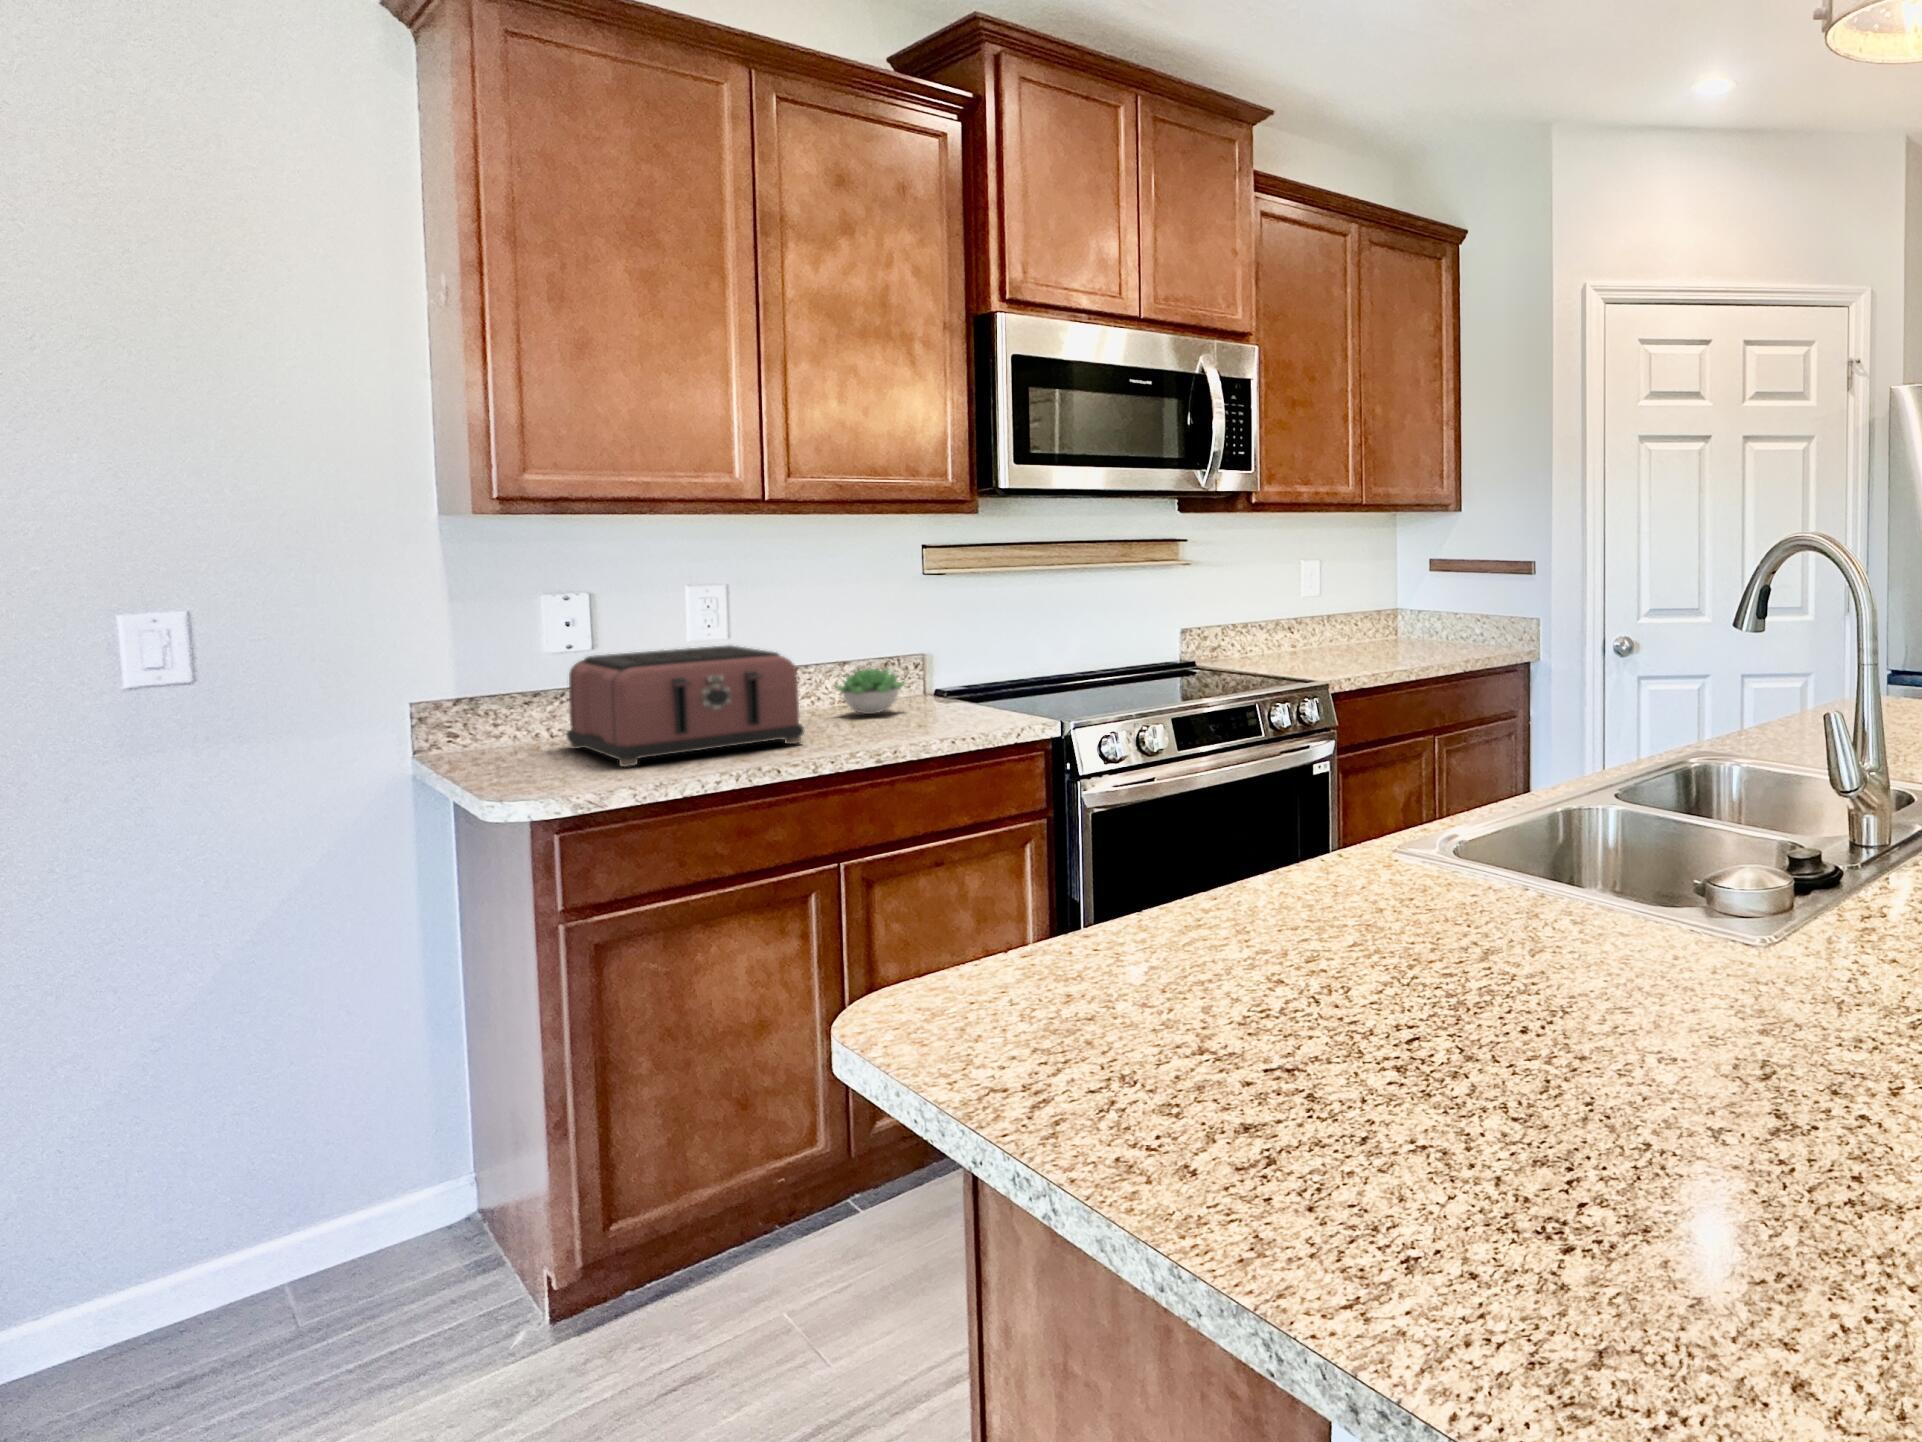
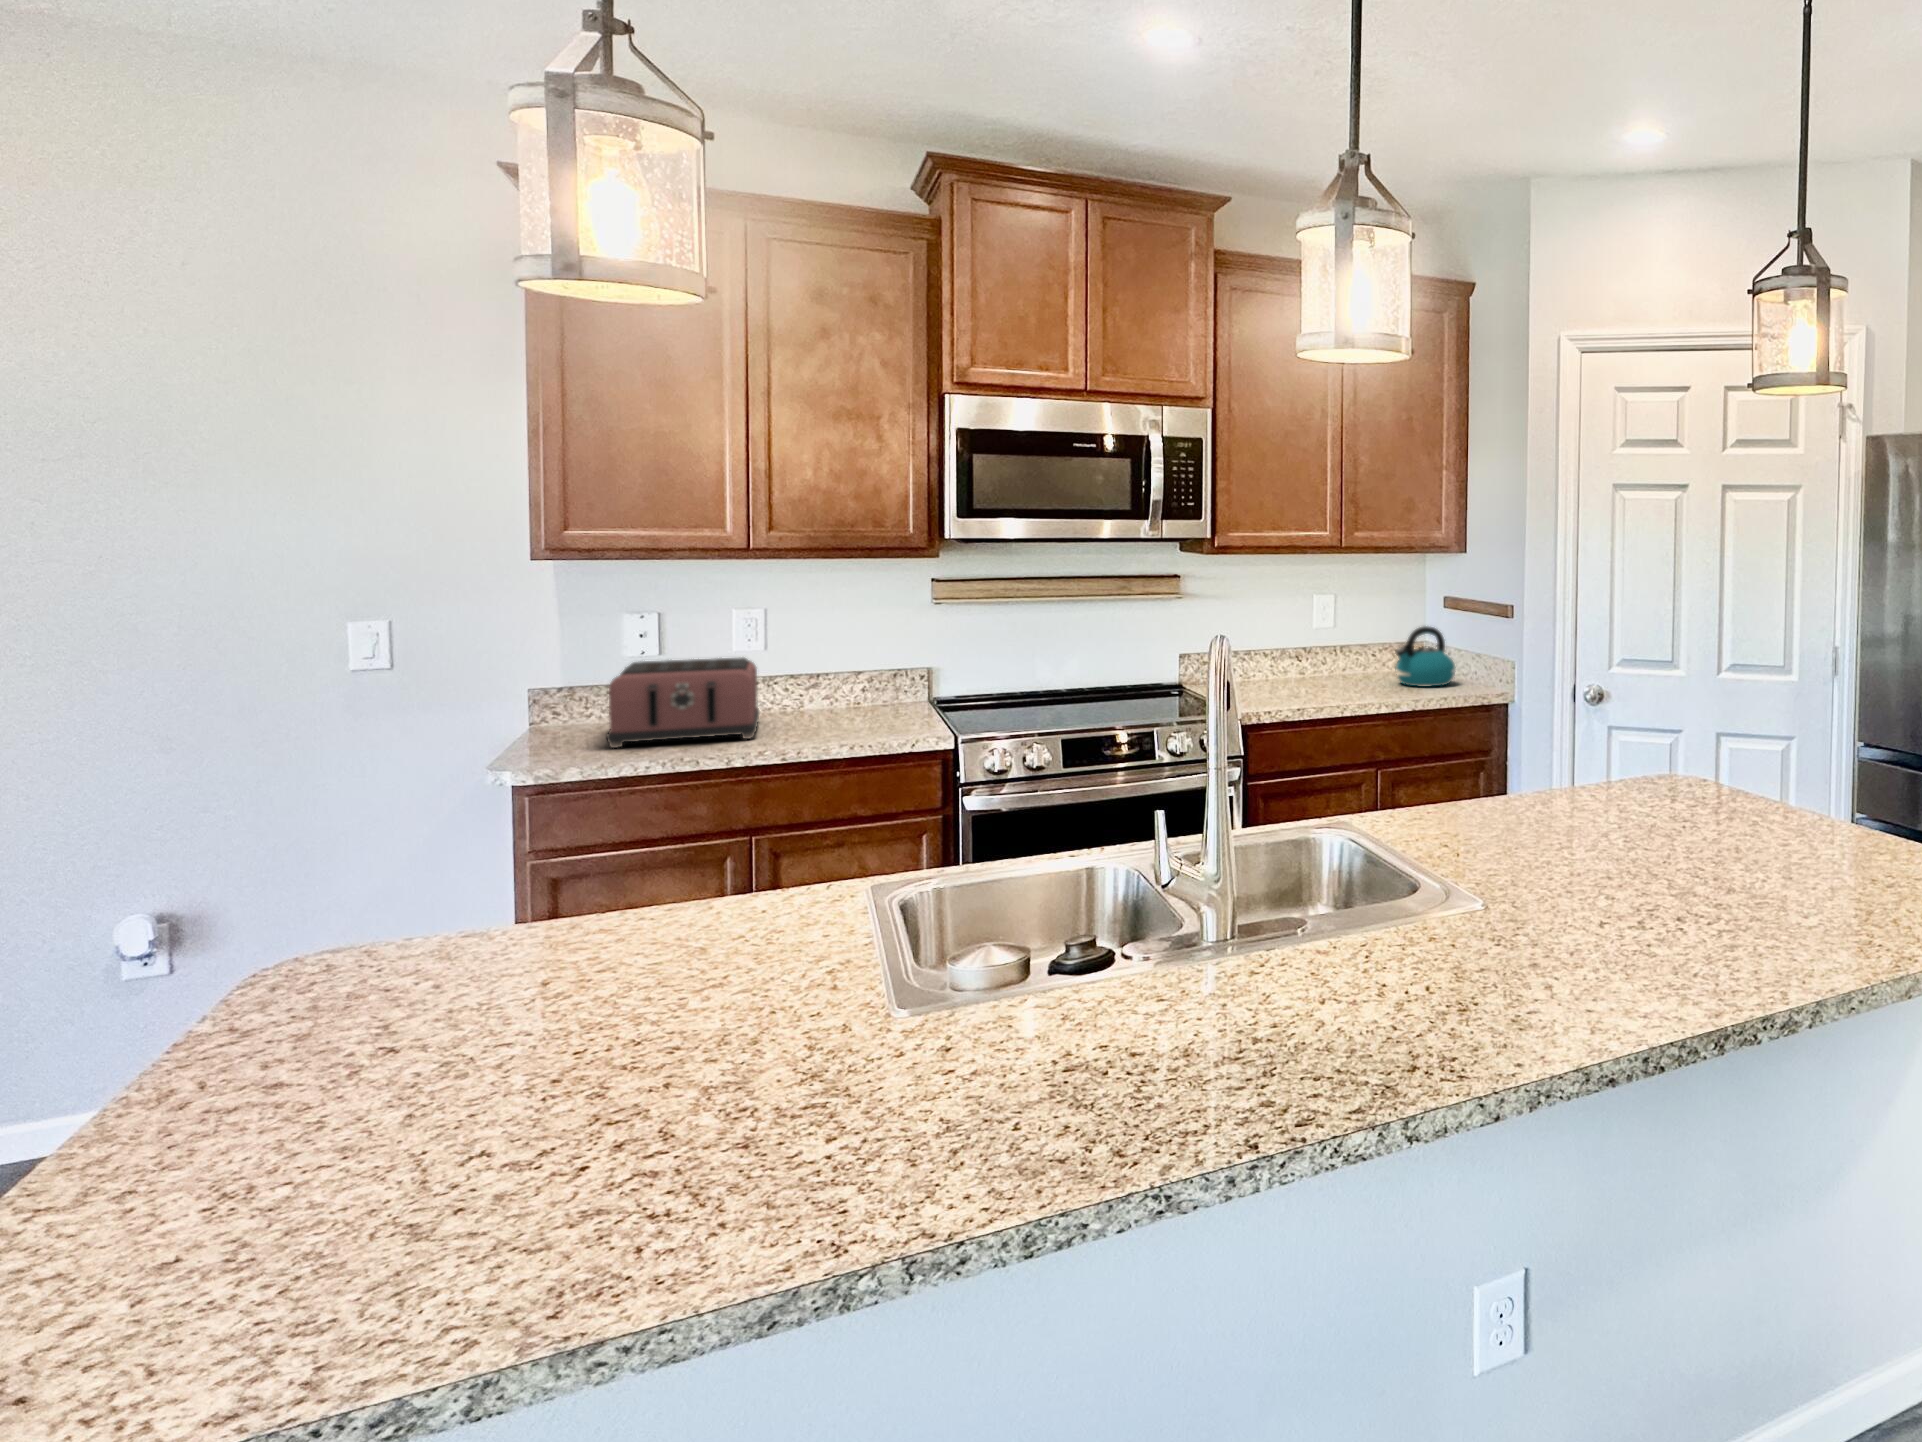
kettle: none [1378,590,1441,652] -> present [1396,626,1456,687]
succulent plant: present [836,669,905,714] -> none [833,679,890,716]

